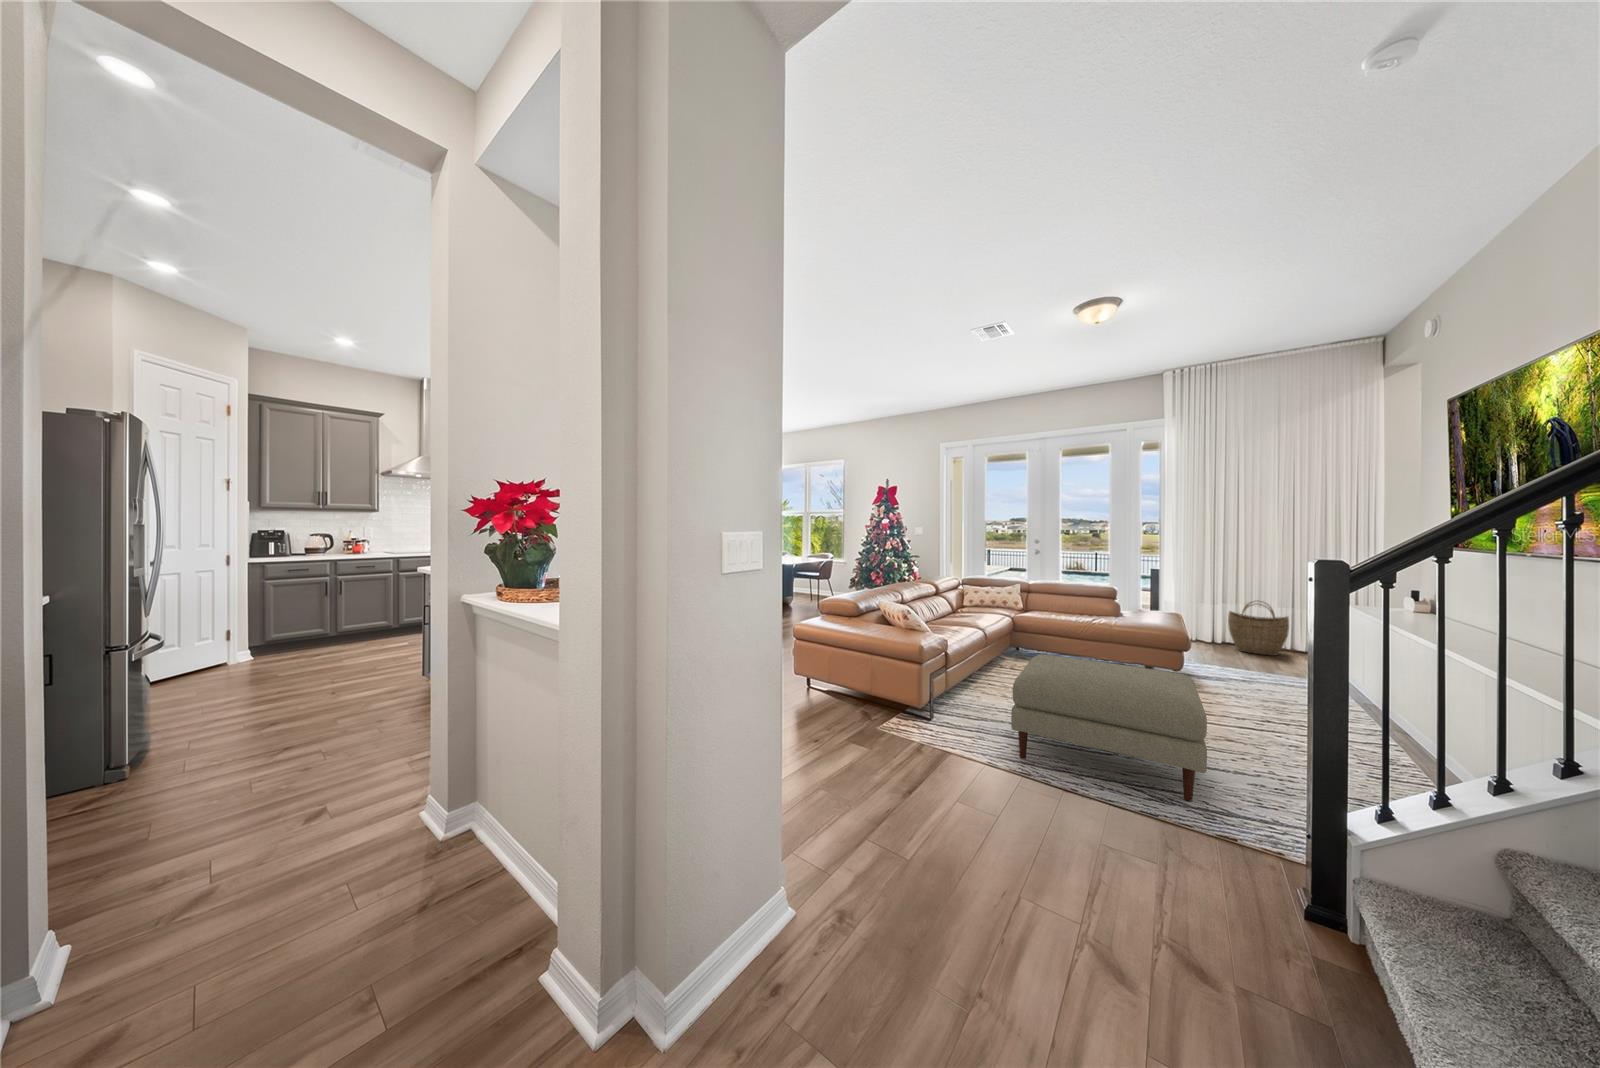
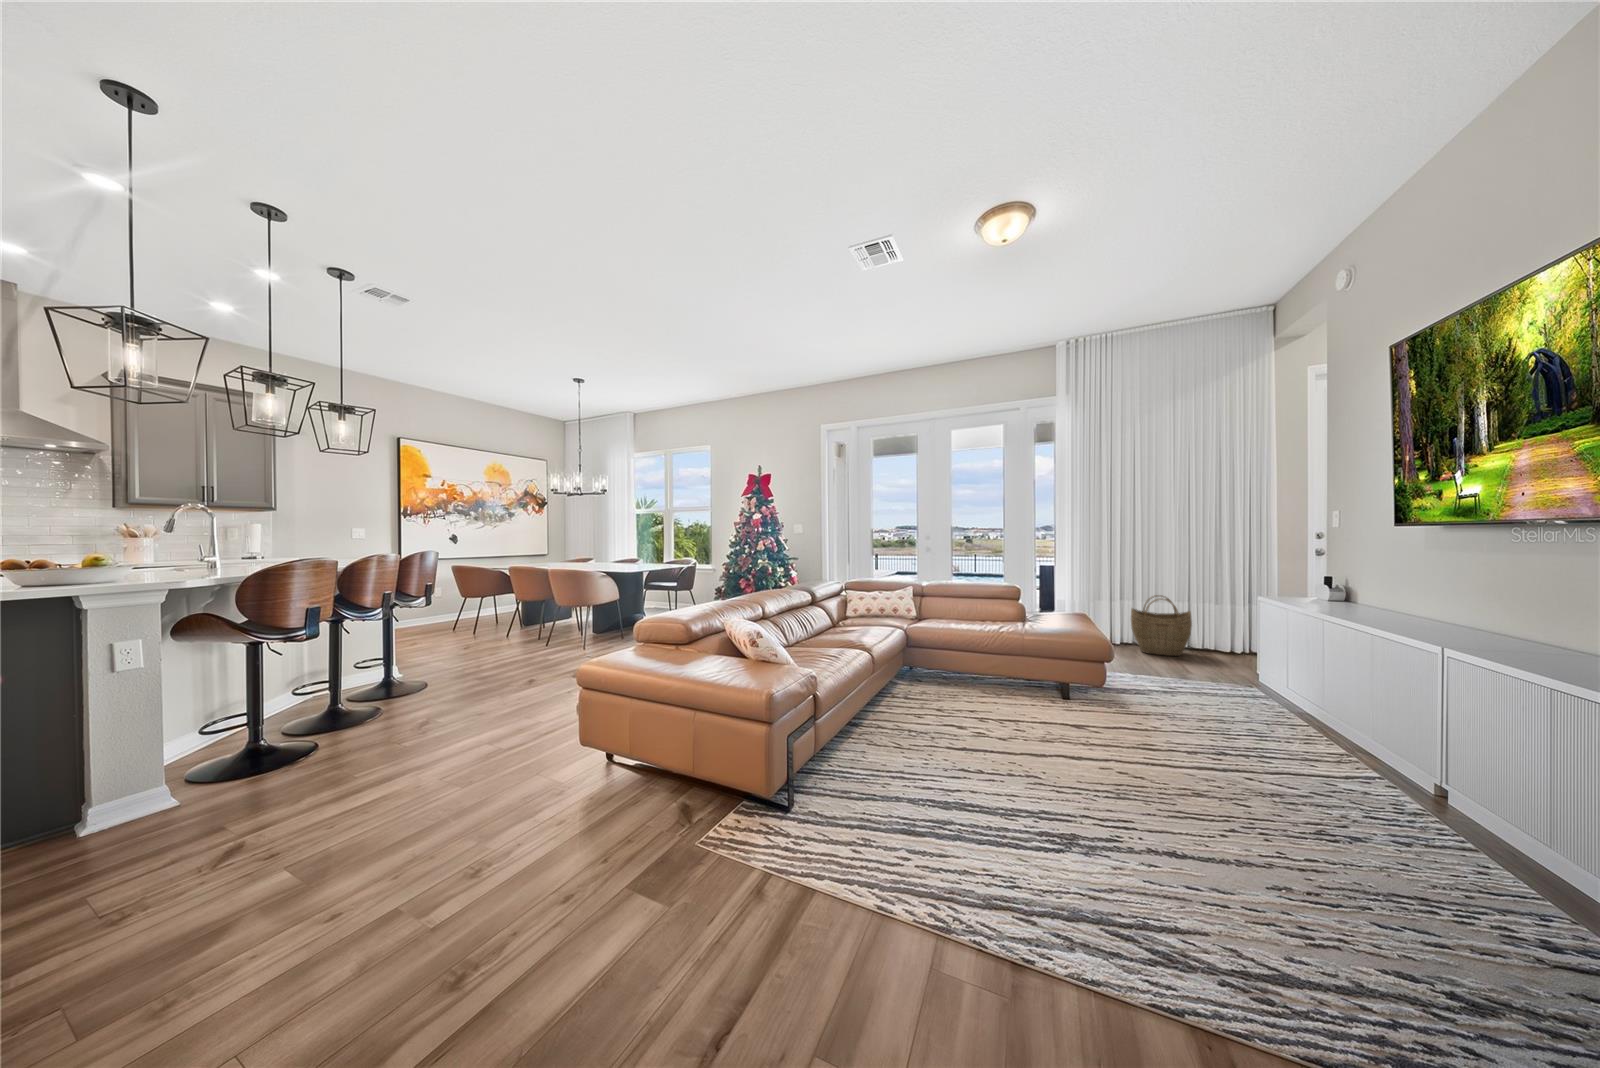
ottoman: present [1011,654,1207,801] -> none [914,692,1232,946]

